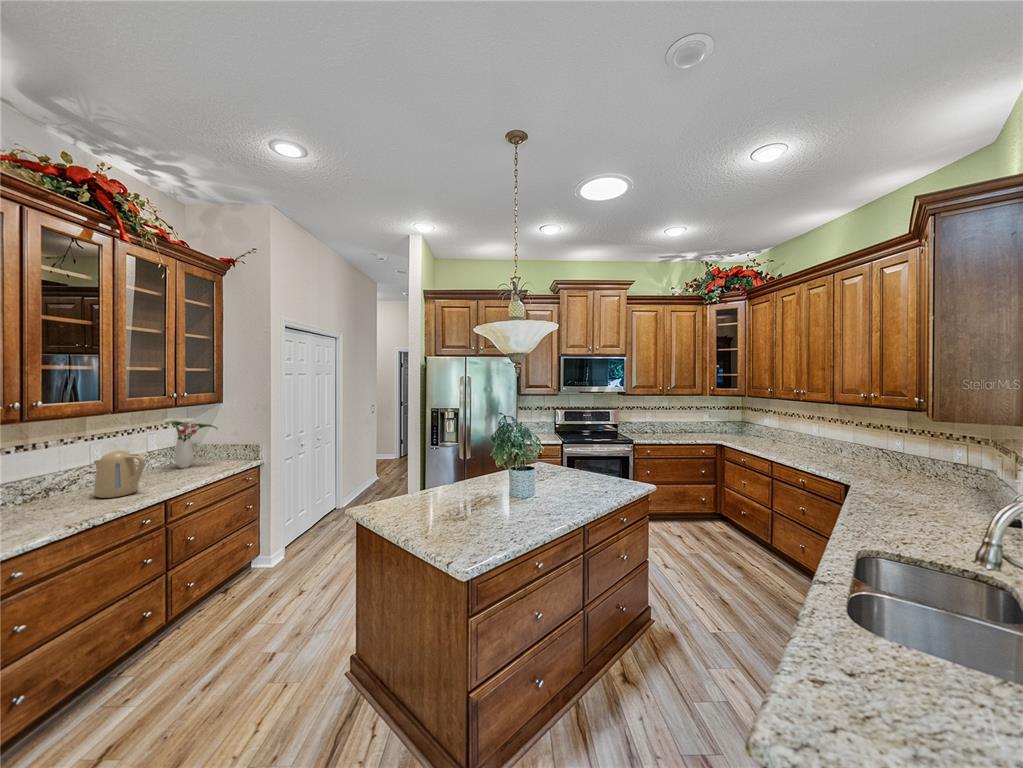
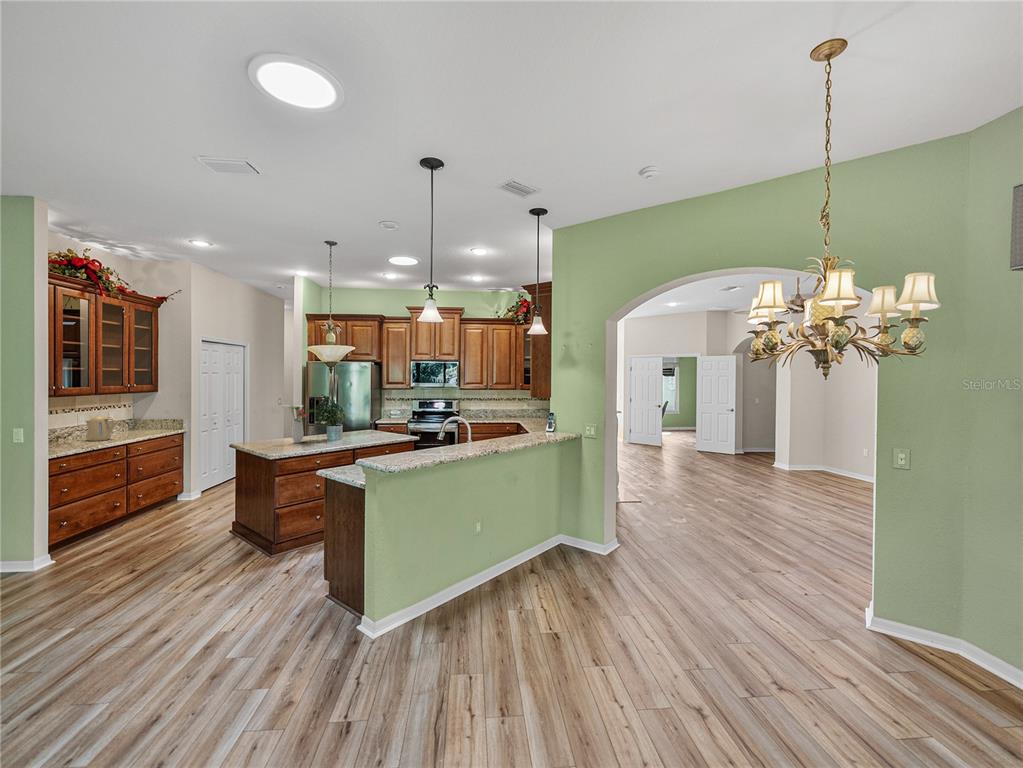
flower arrangement: present [163,418,218,468] -> present [285,405,316,443]

